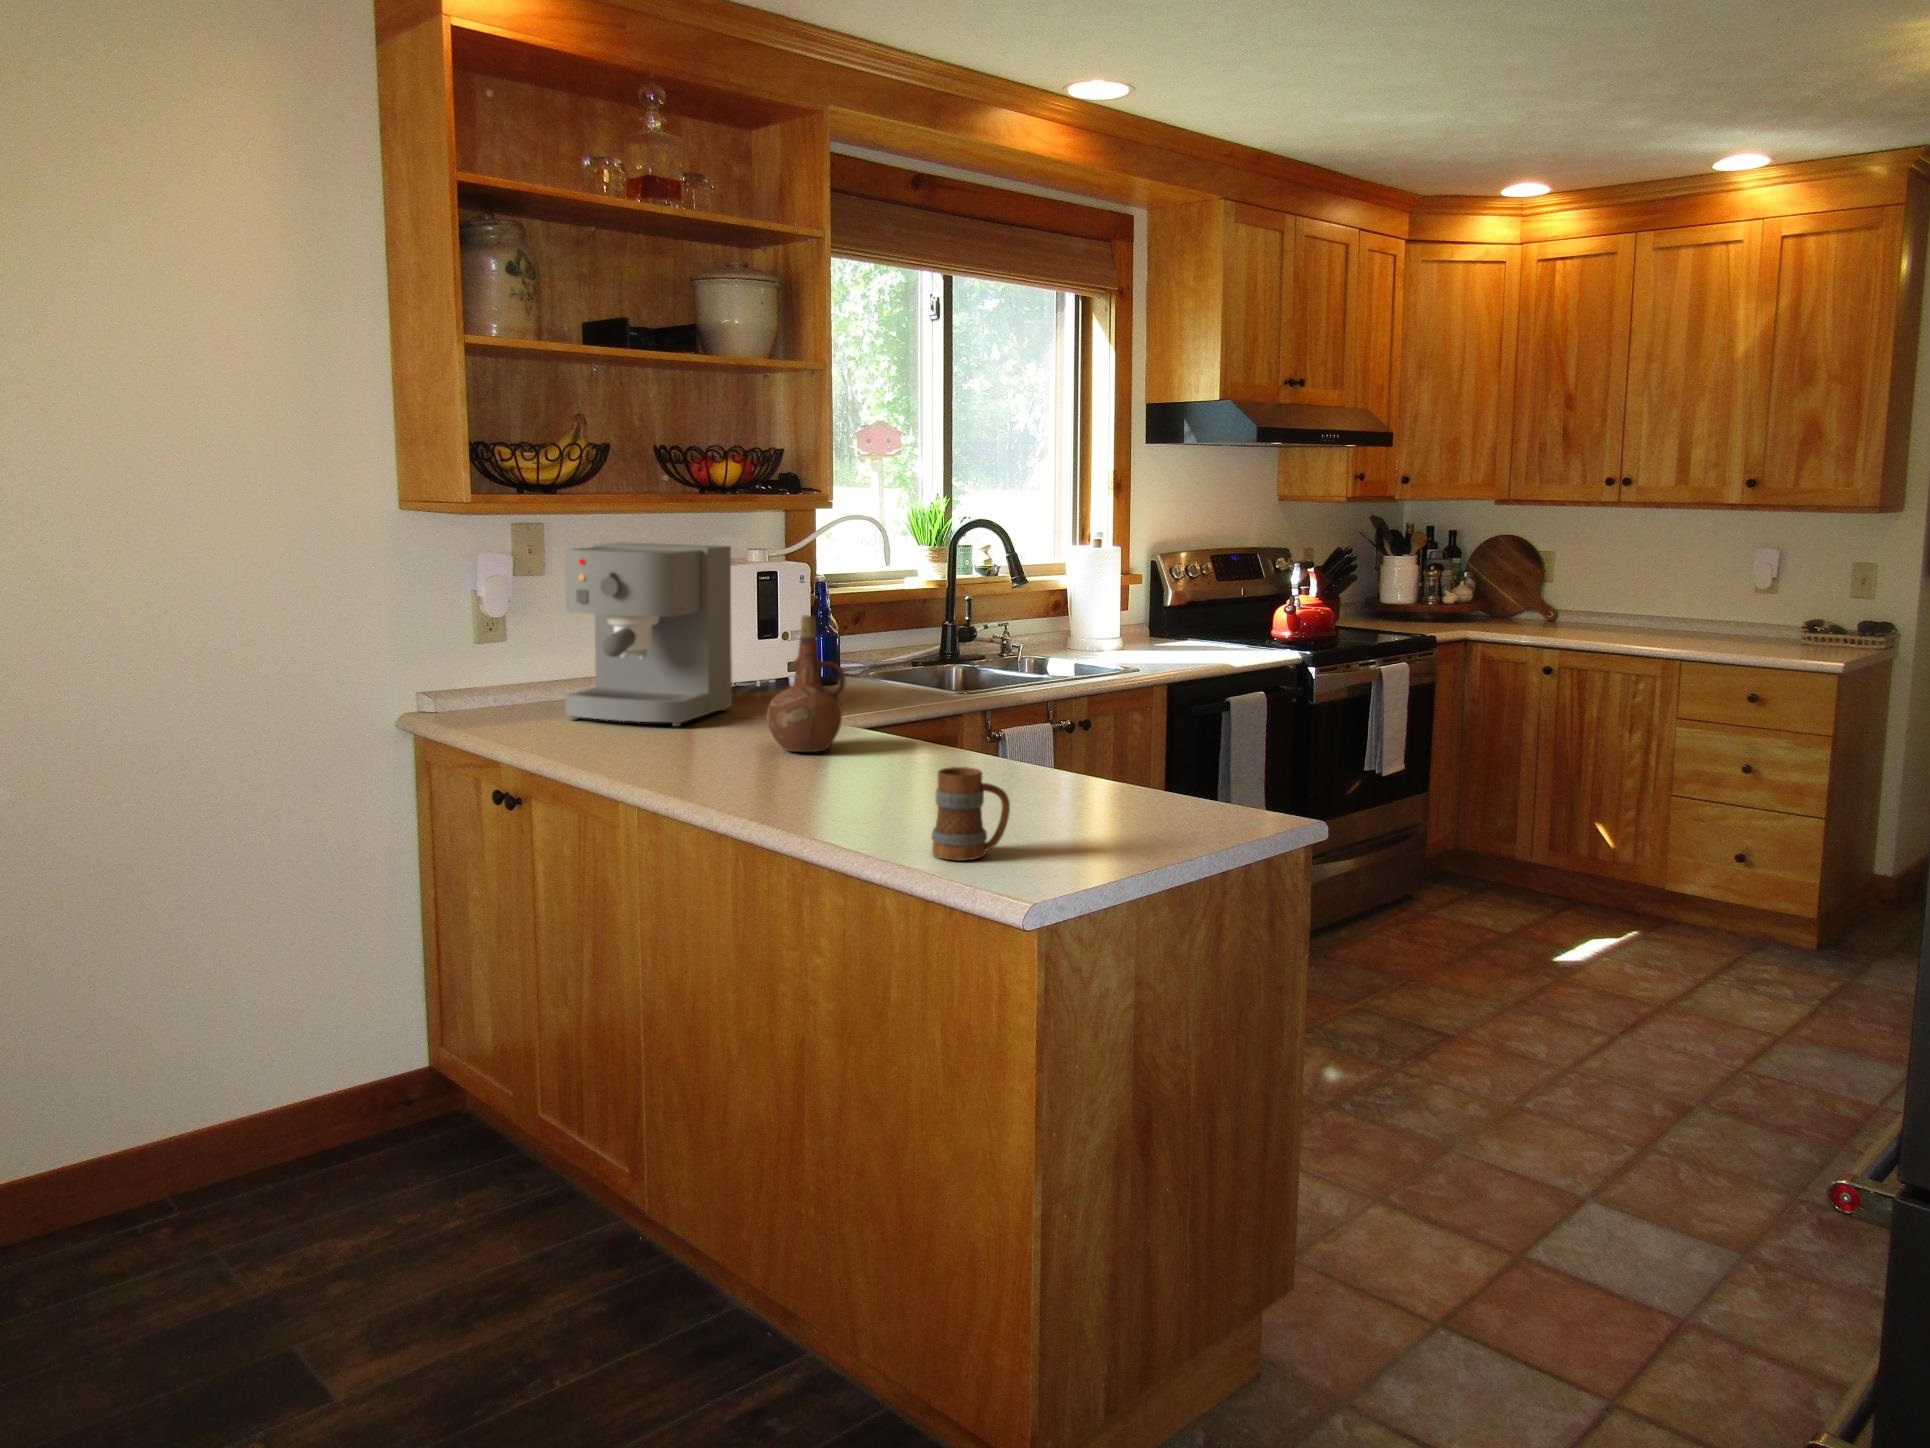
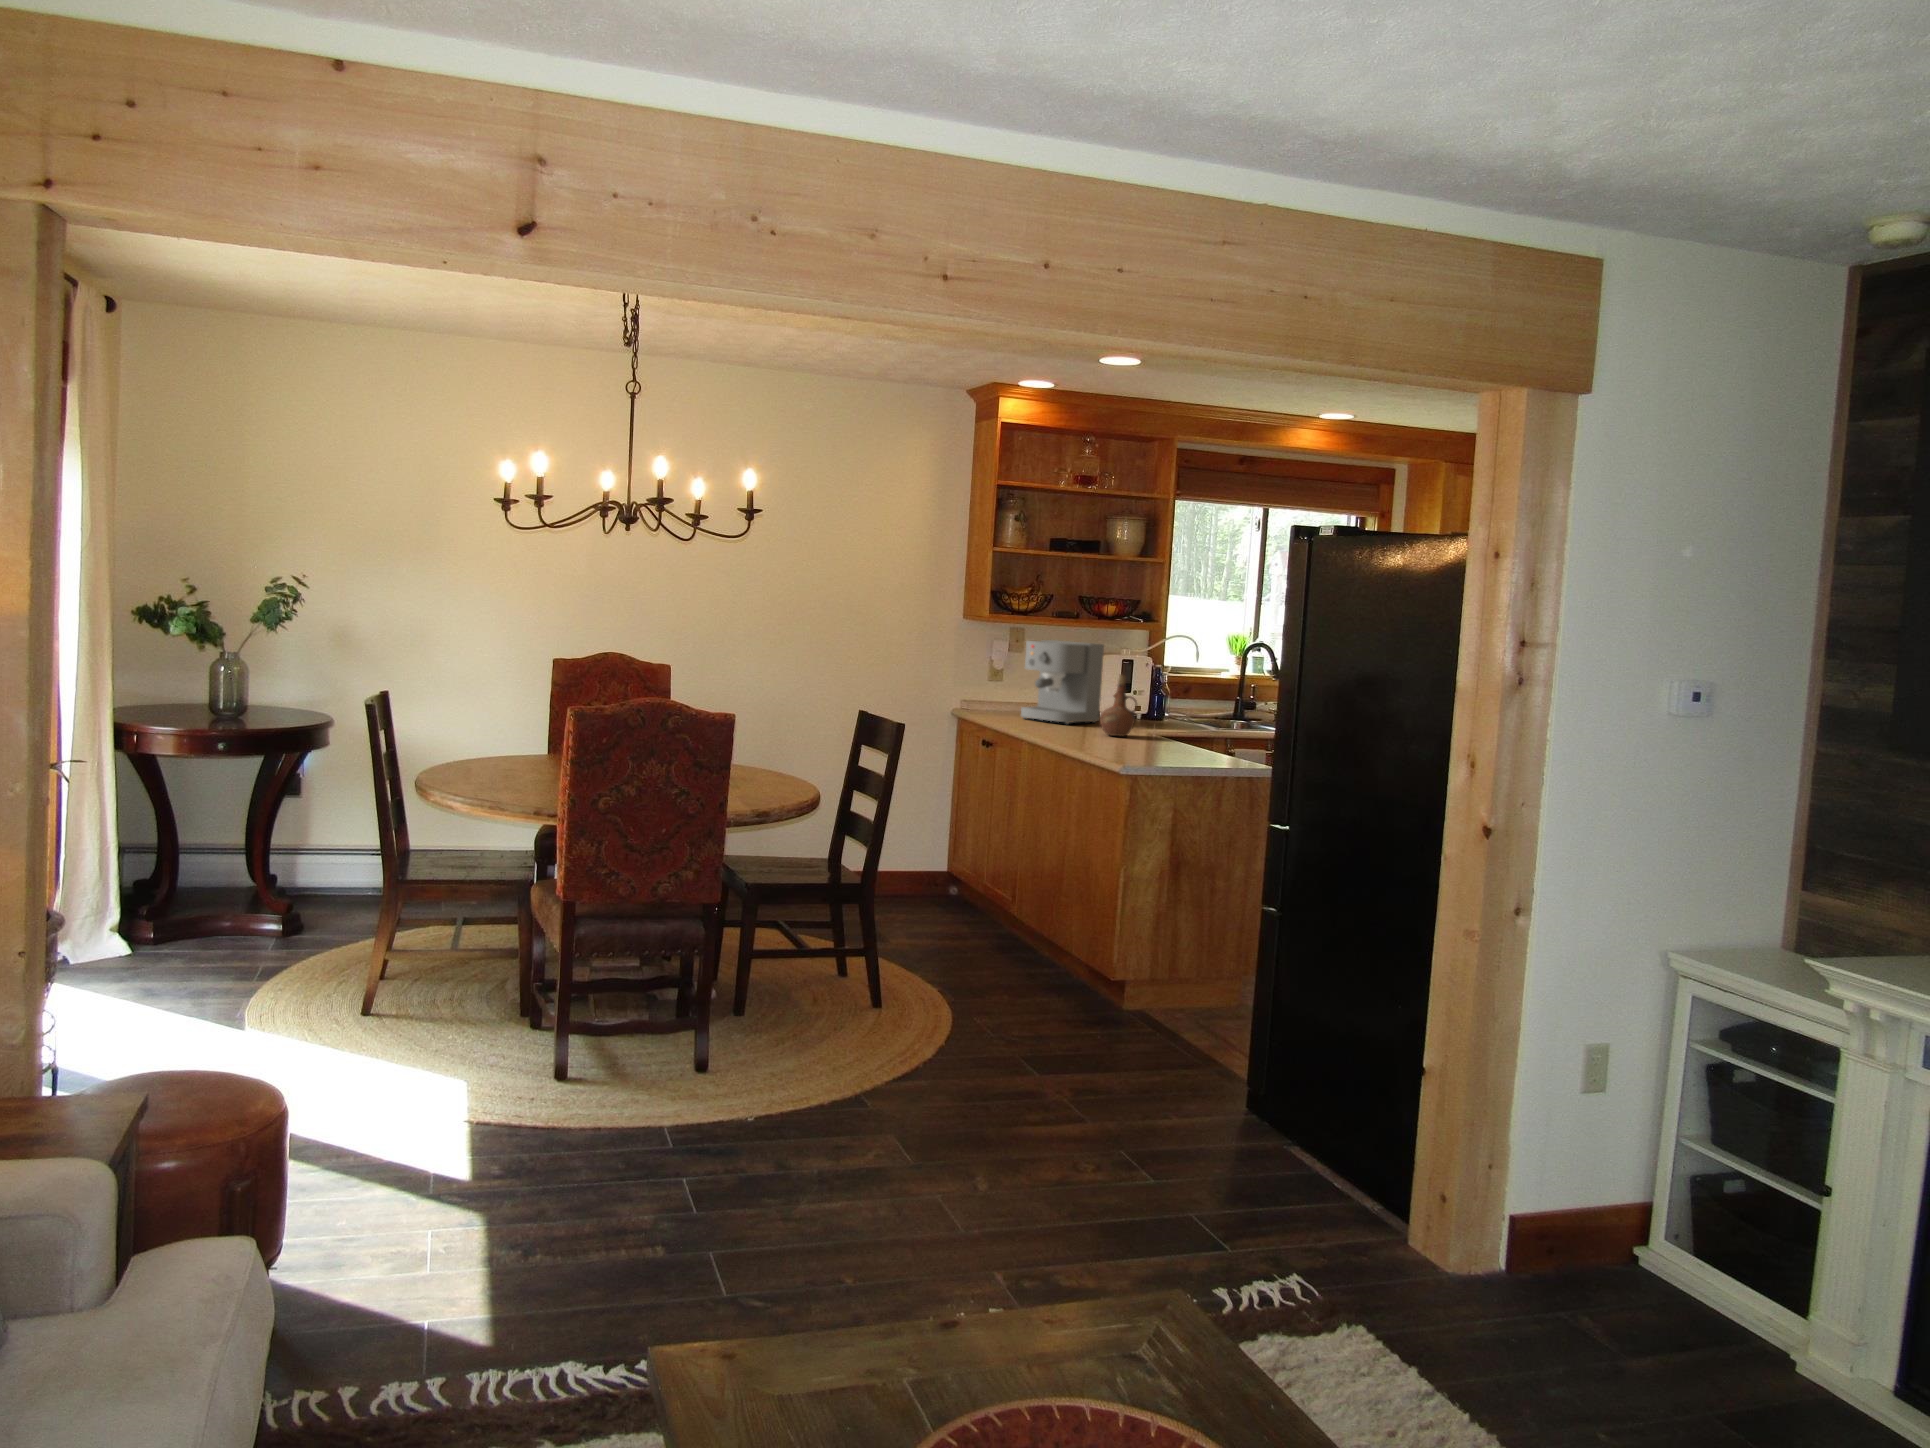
mug: present [931,767,1010,861] -> none [1130,728,1161,765]

